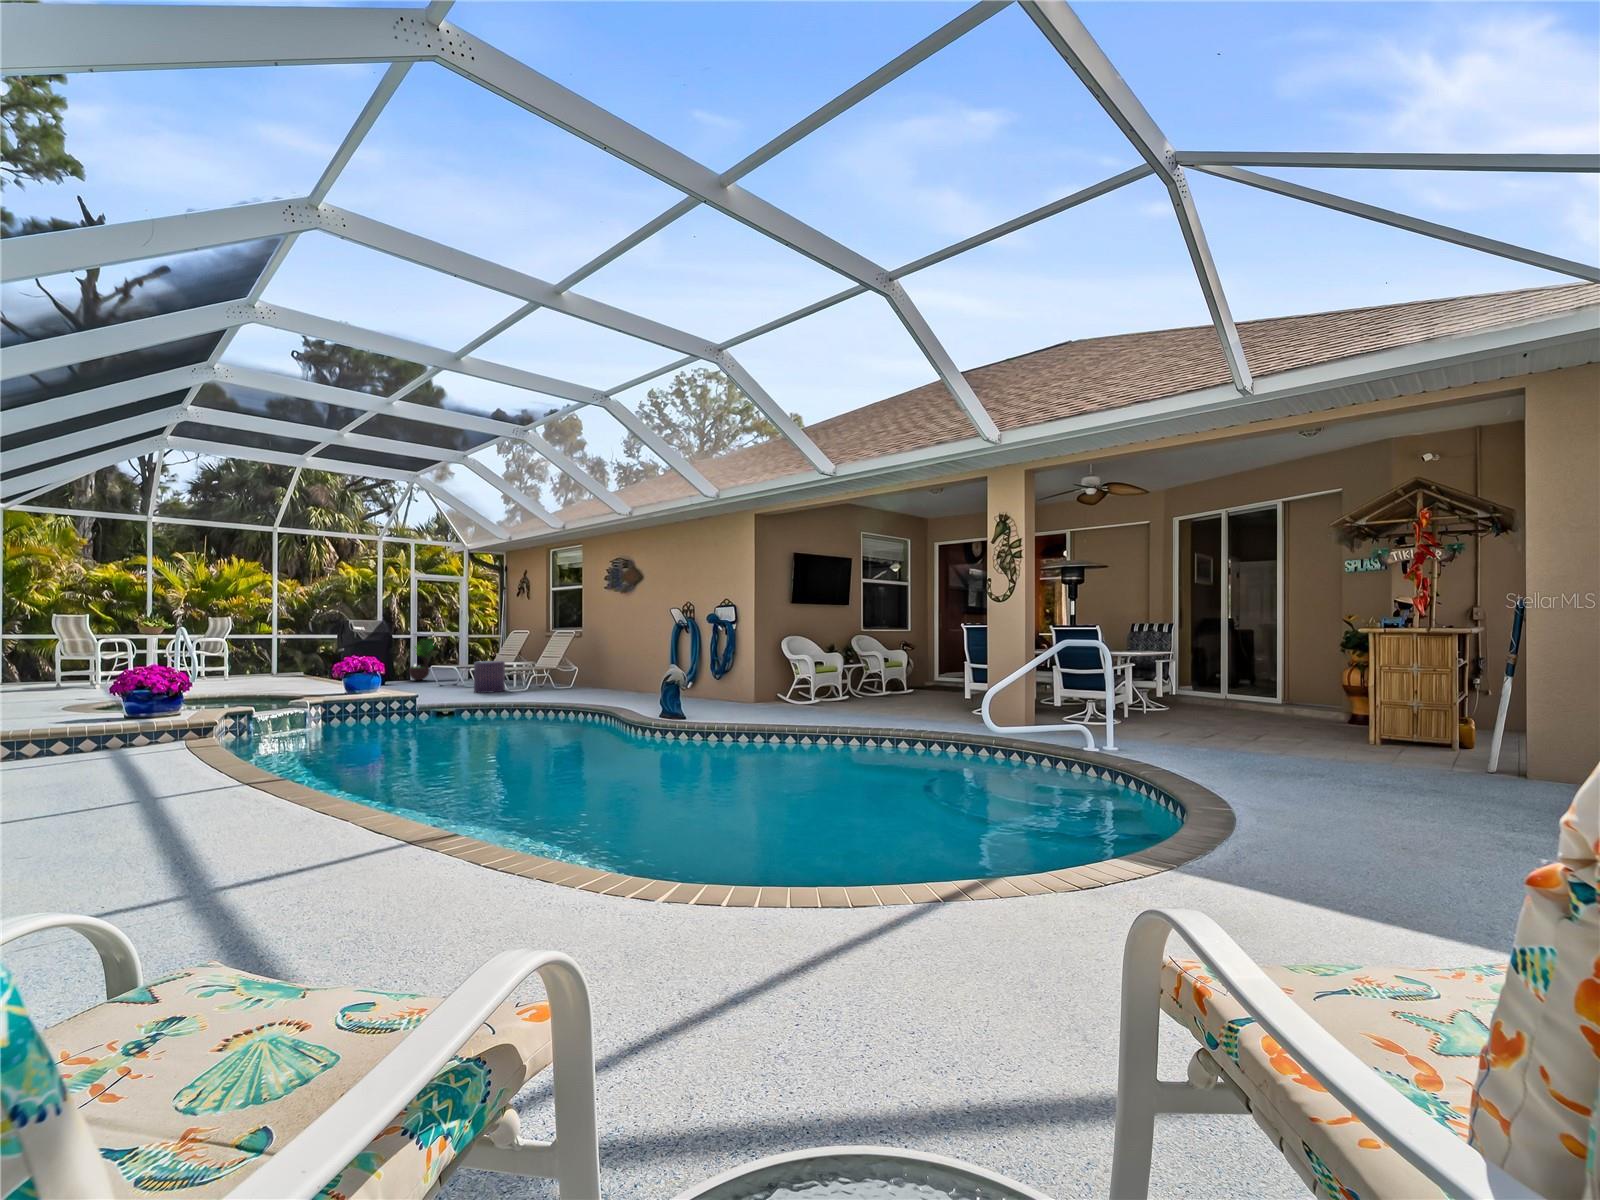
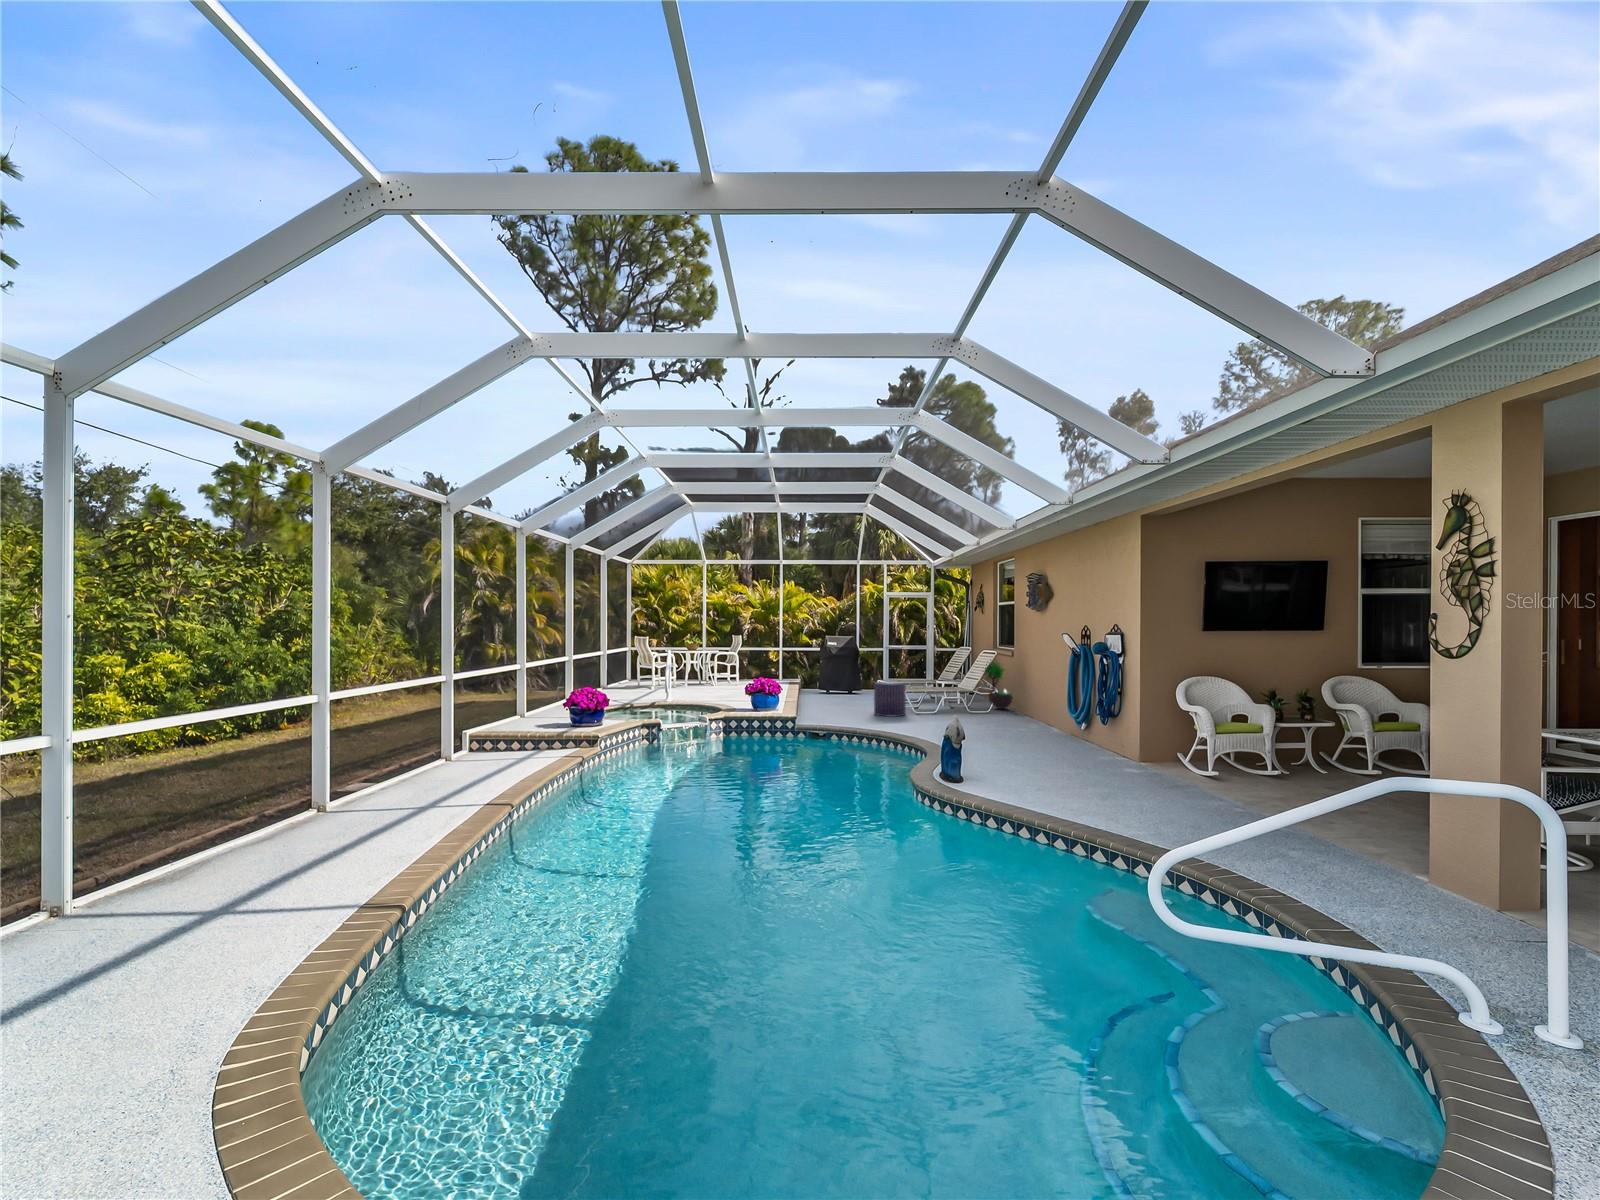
potted tree: present [409,640,433,680] -> present [982,662,1012,709]

